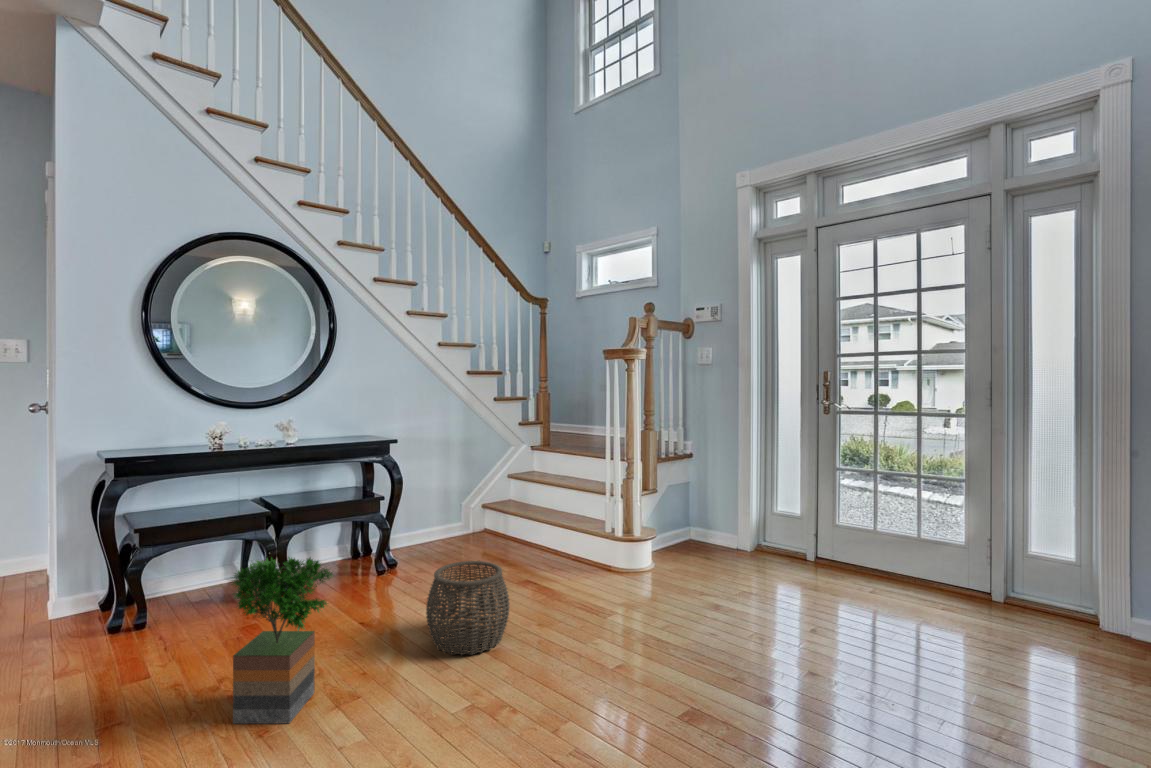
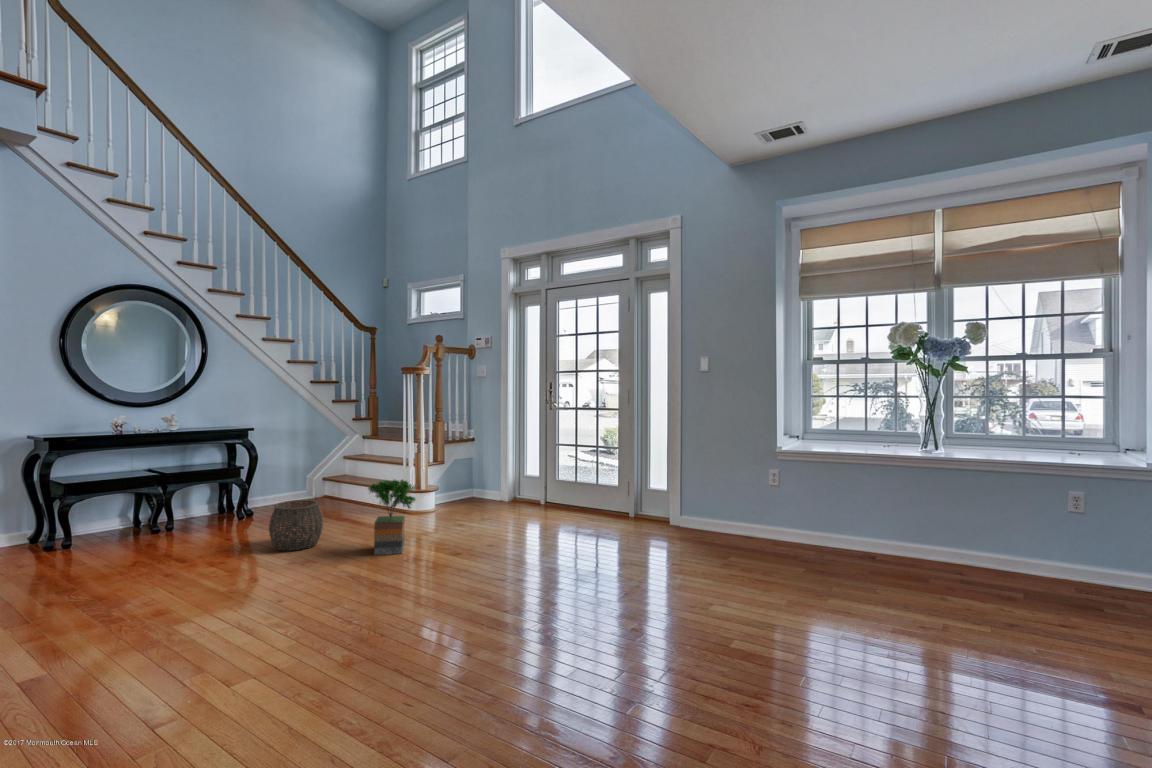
potted tree: present [233,557,332,724] -> present [368,480,416,555]

